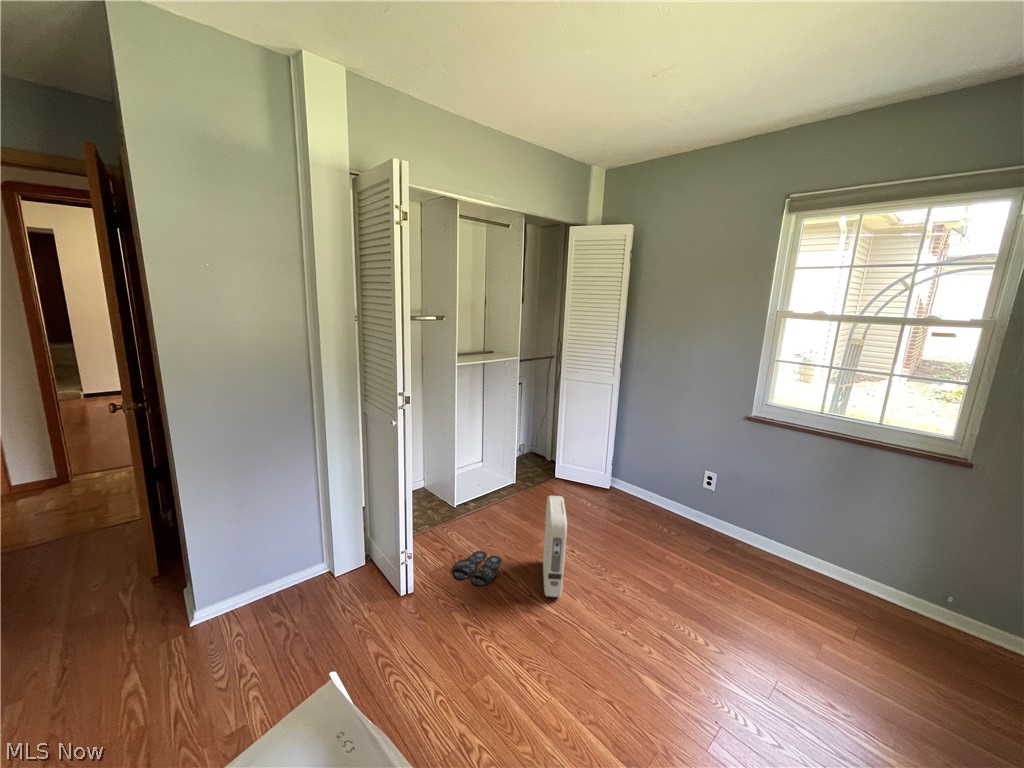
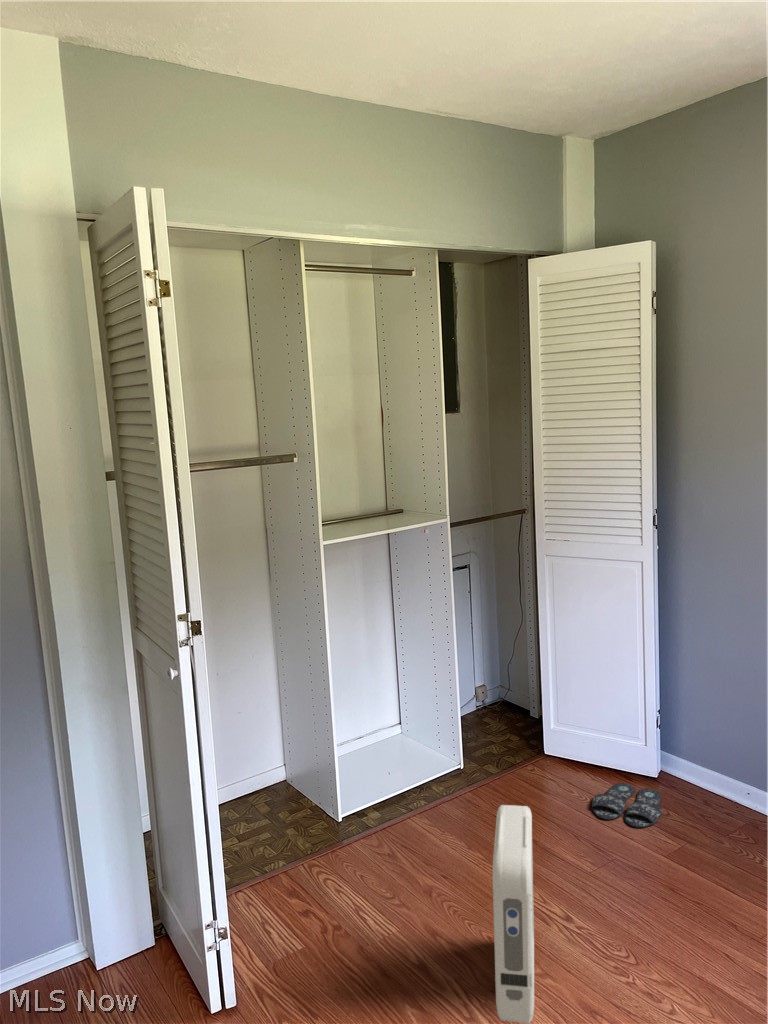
slippers: present [454,551,501,586] -> present [592,783,663,828]

